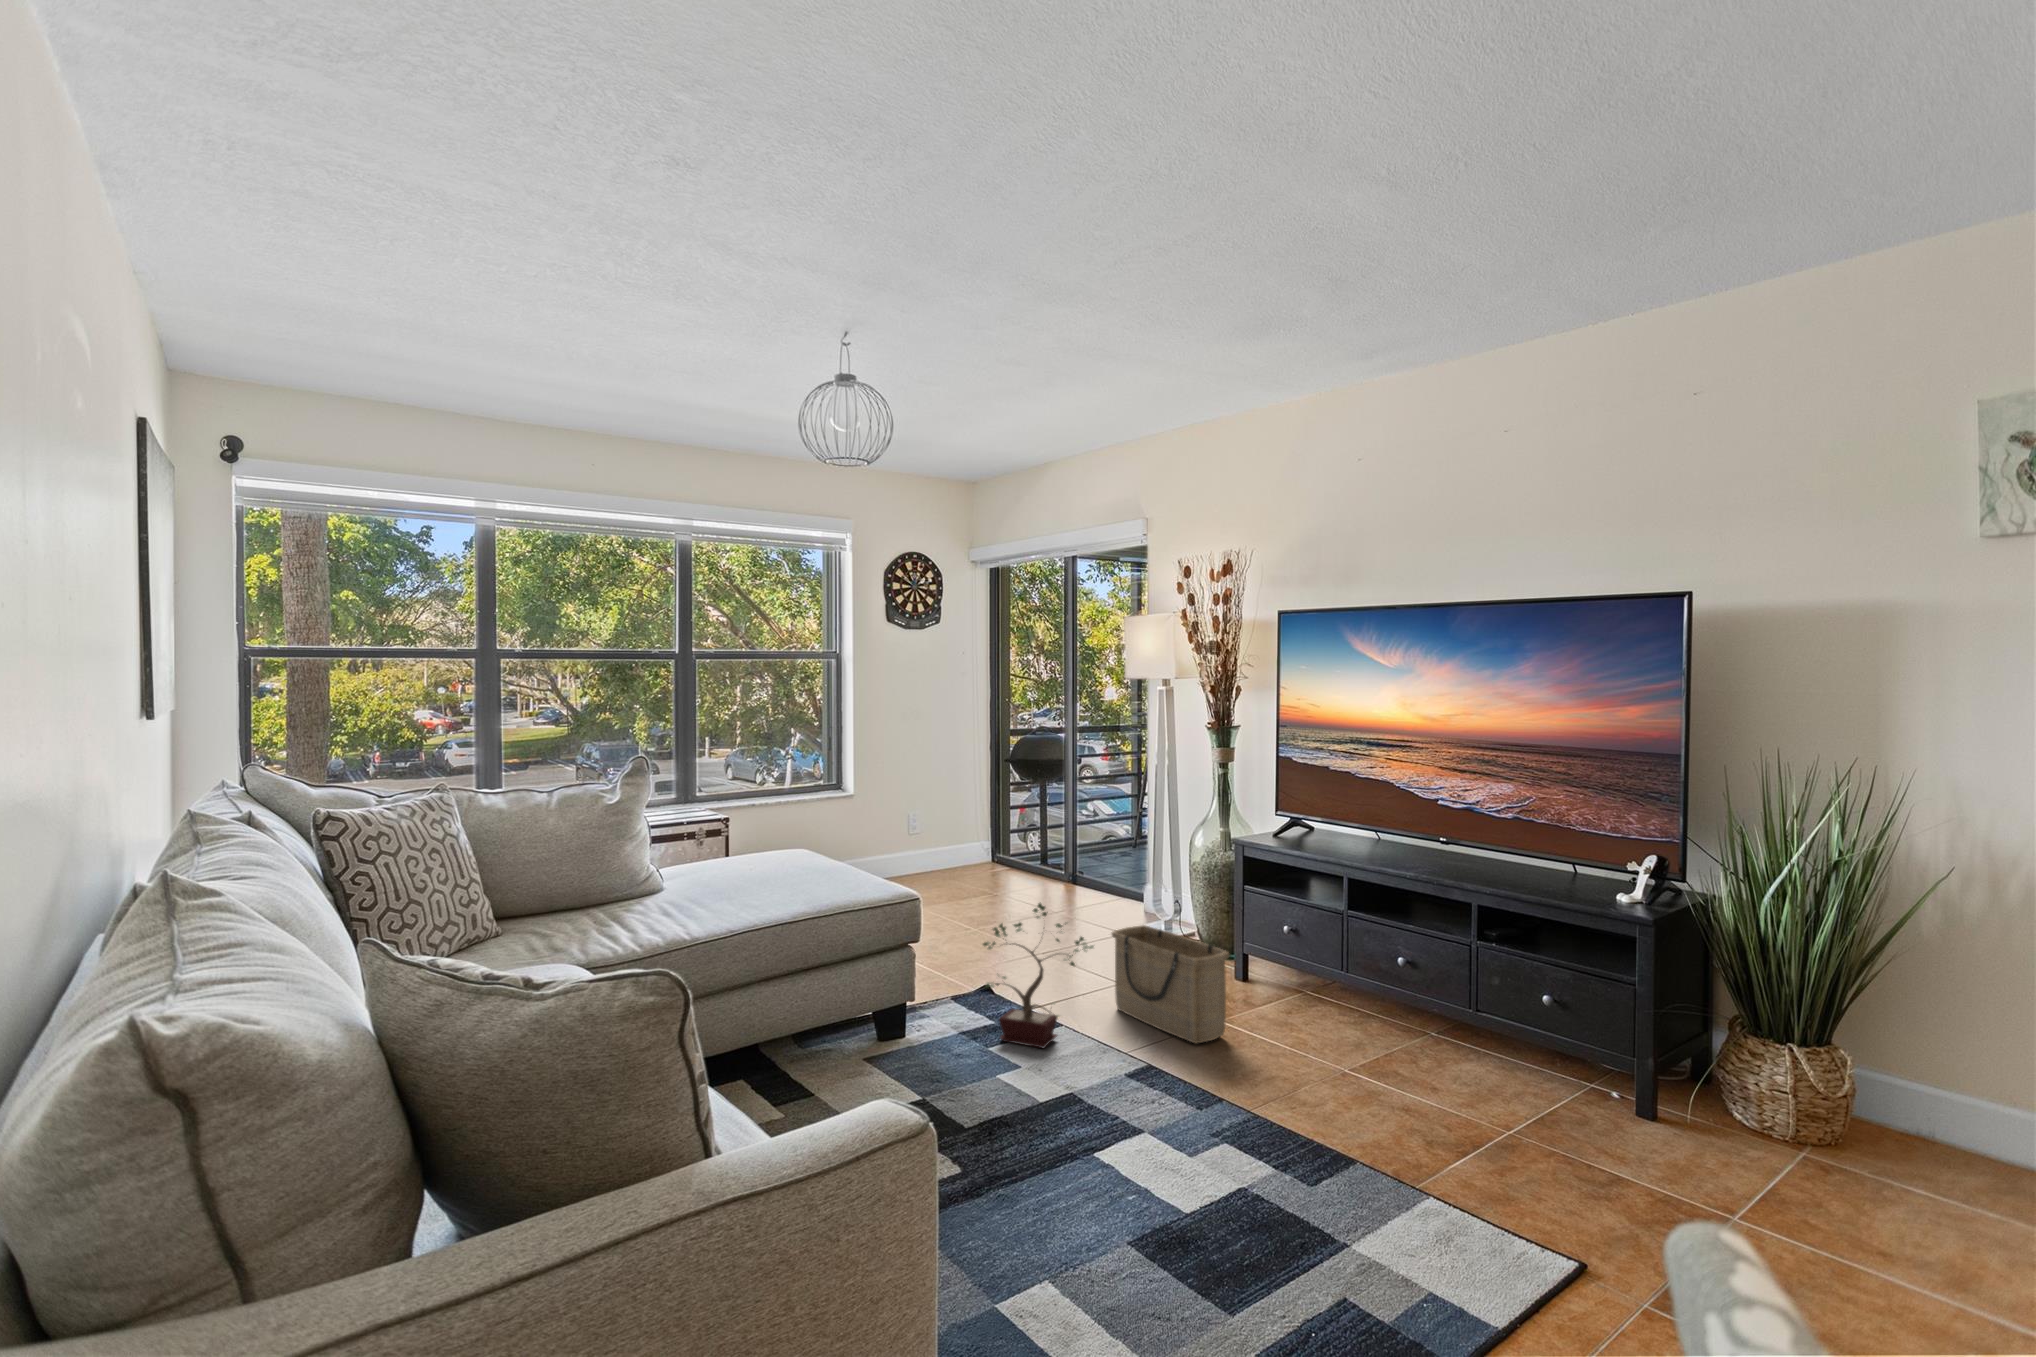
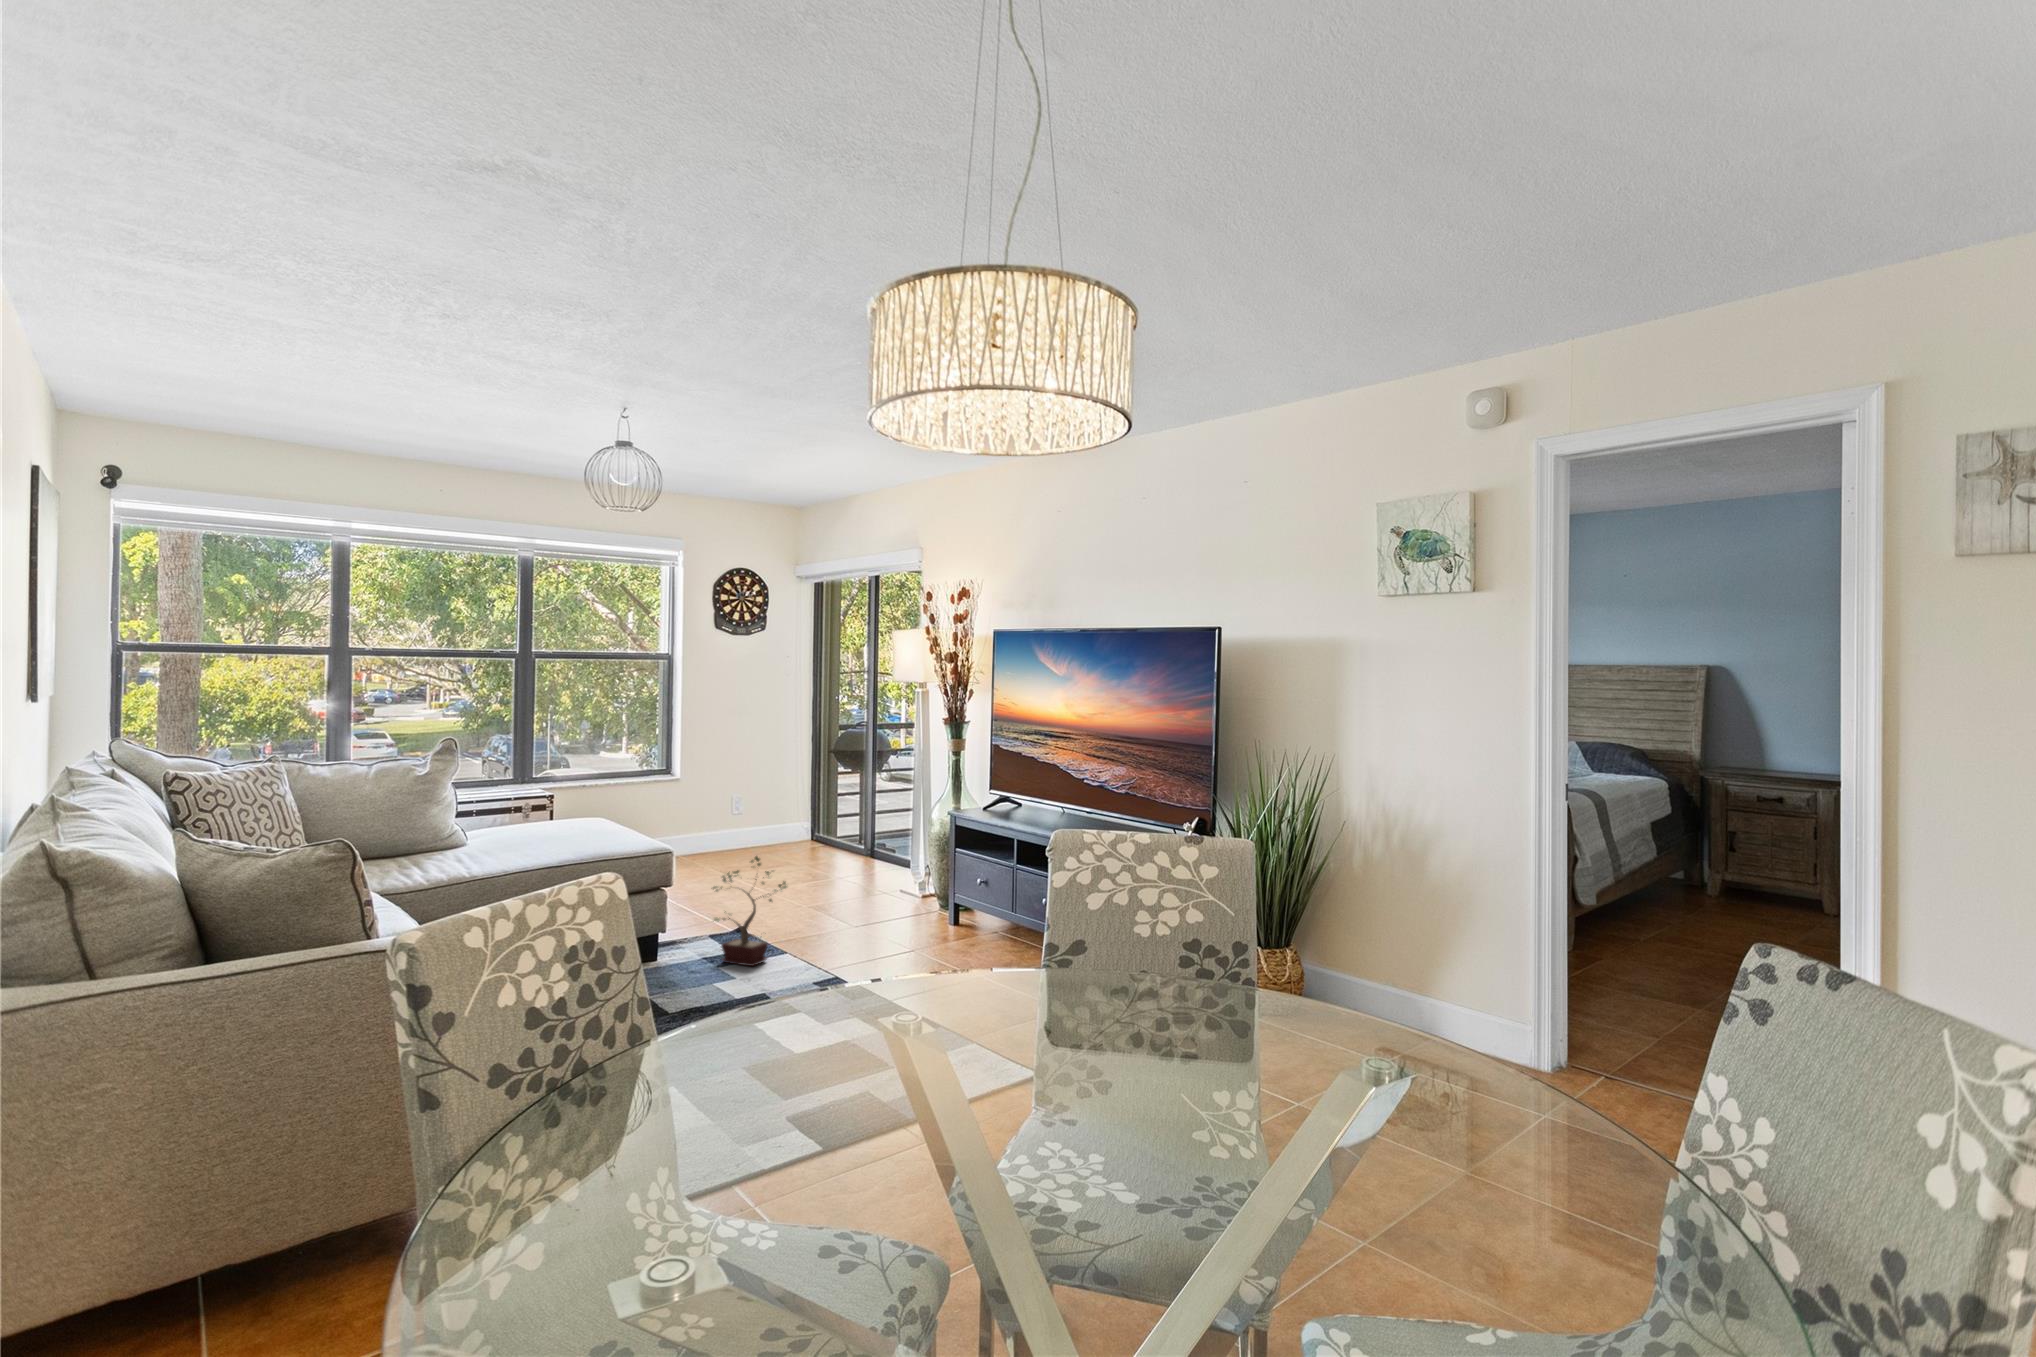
basket: present [1112,925,1229,1043] -> none [829,879,905,964]

